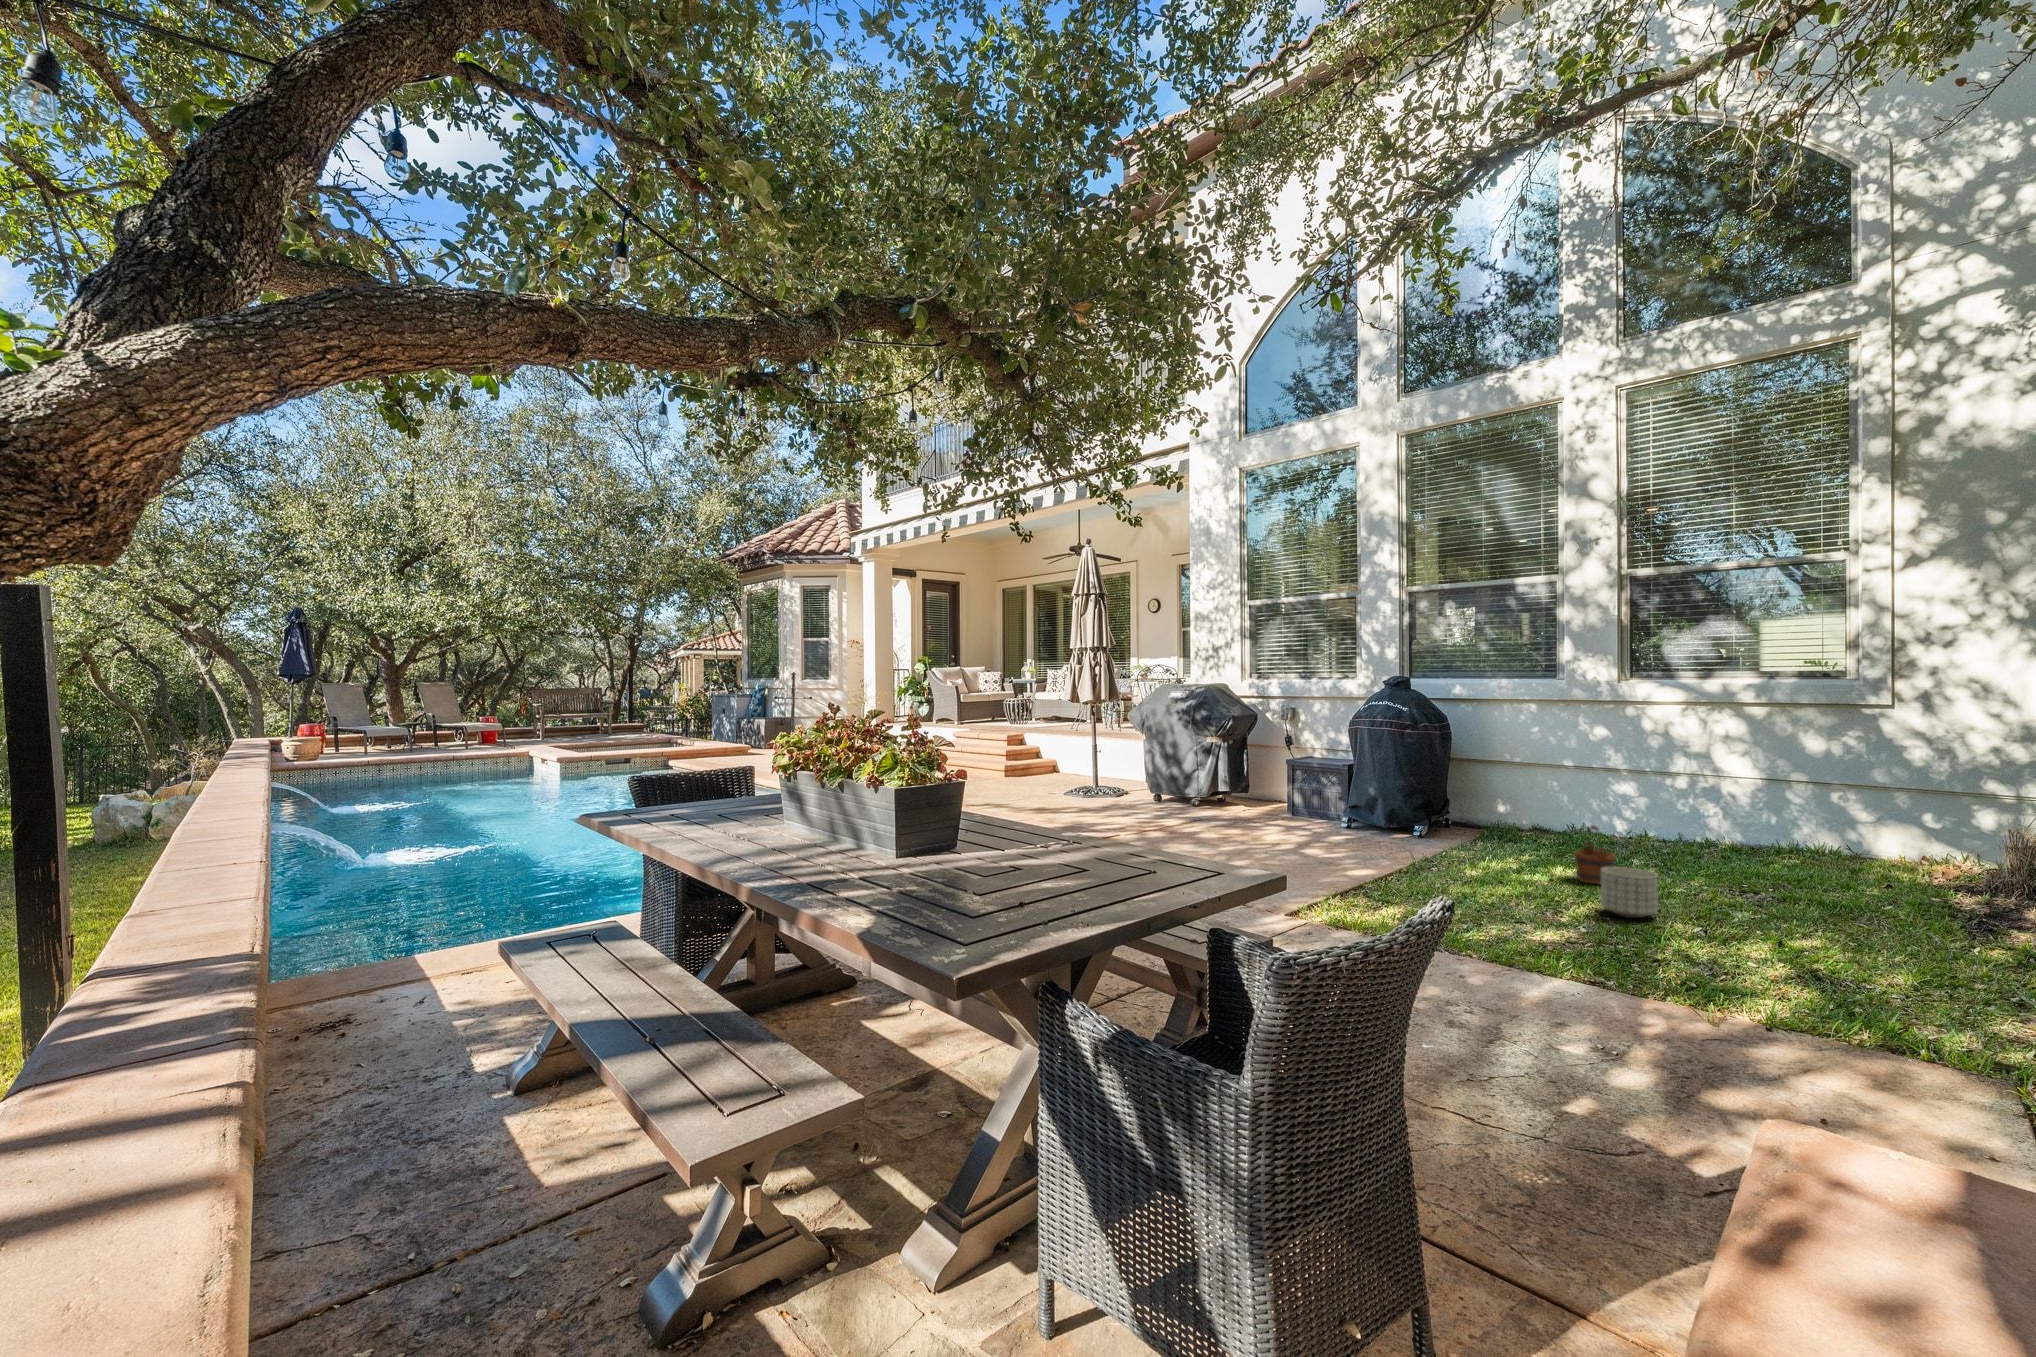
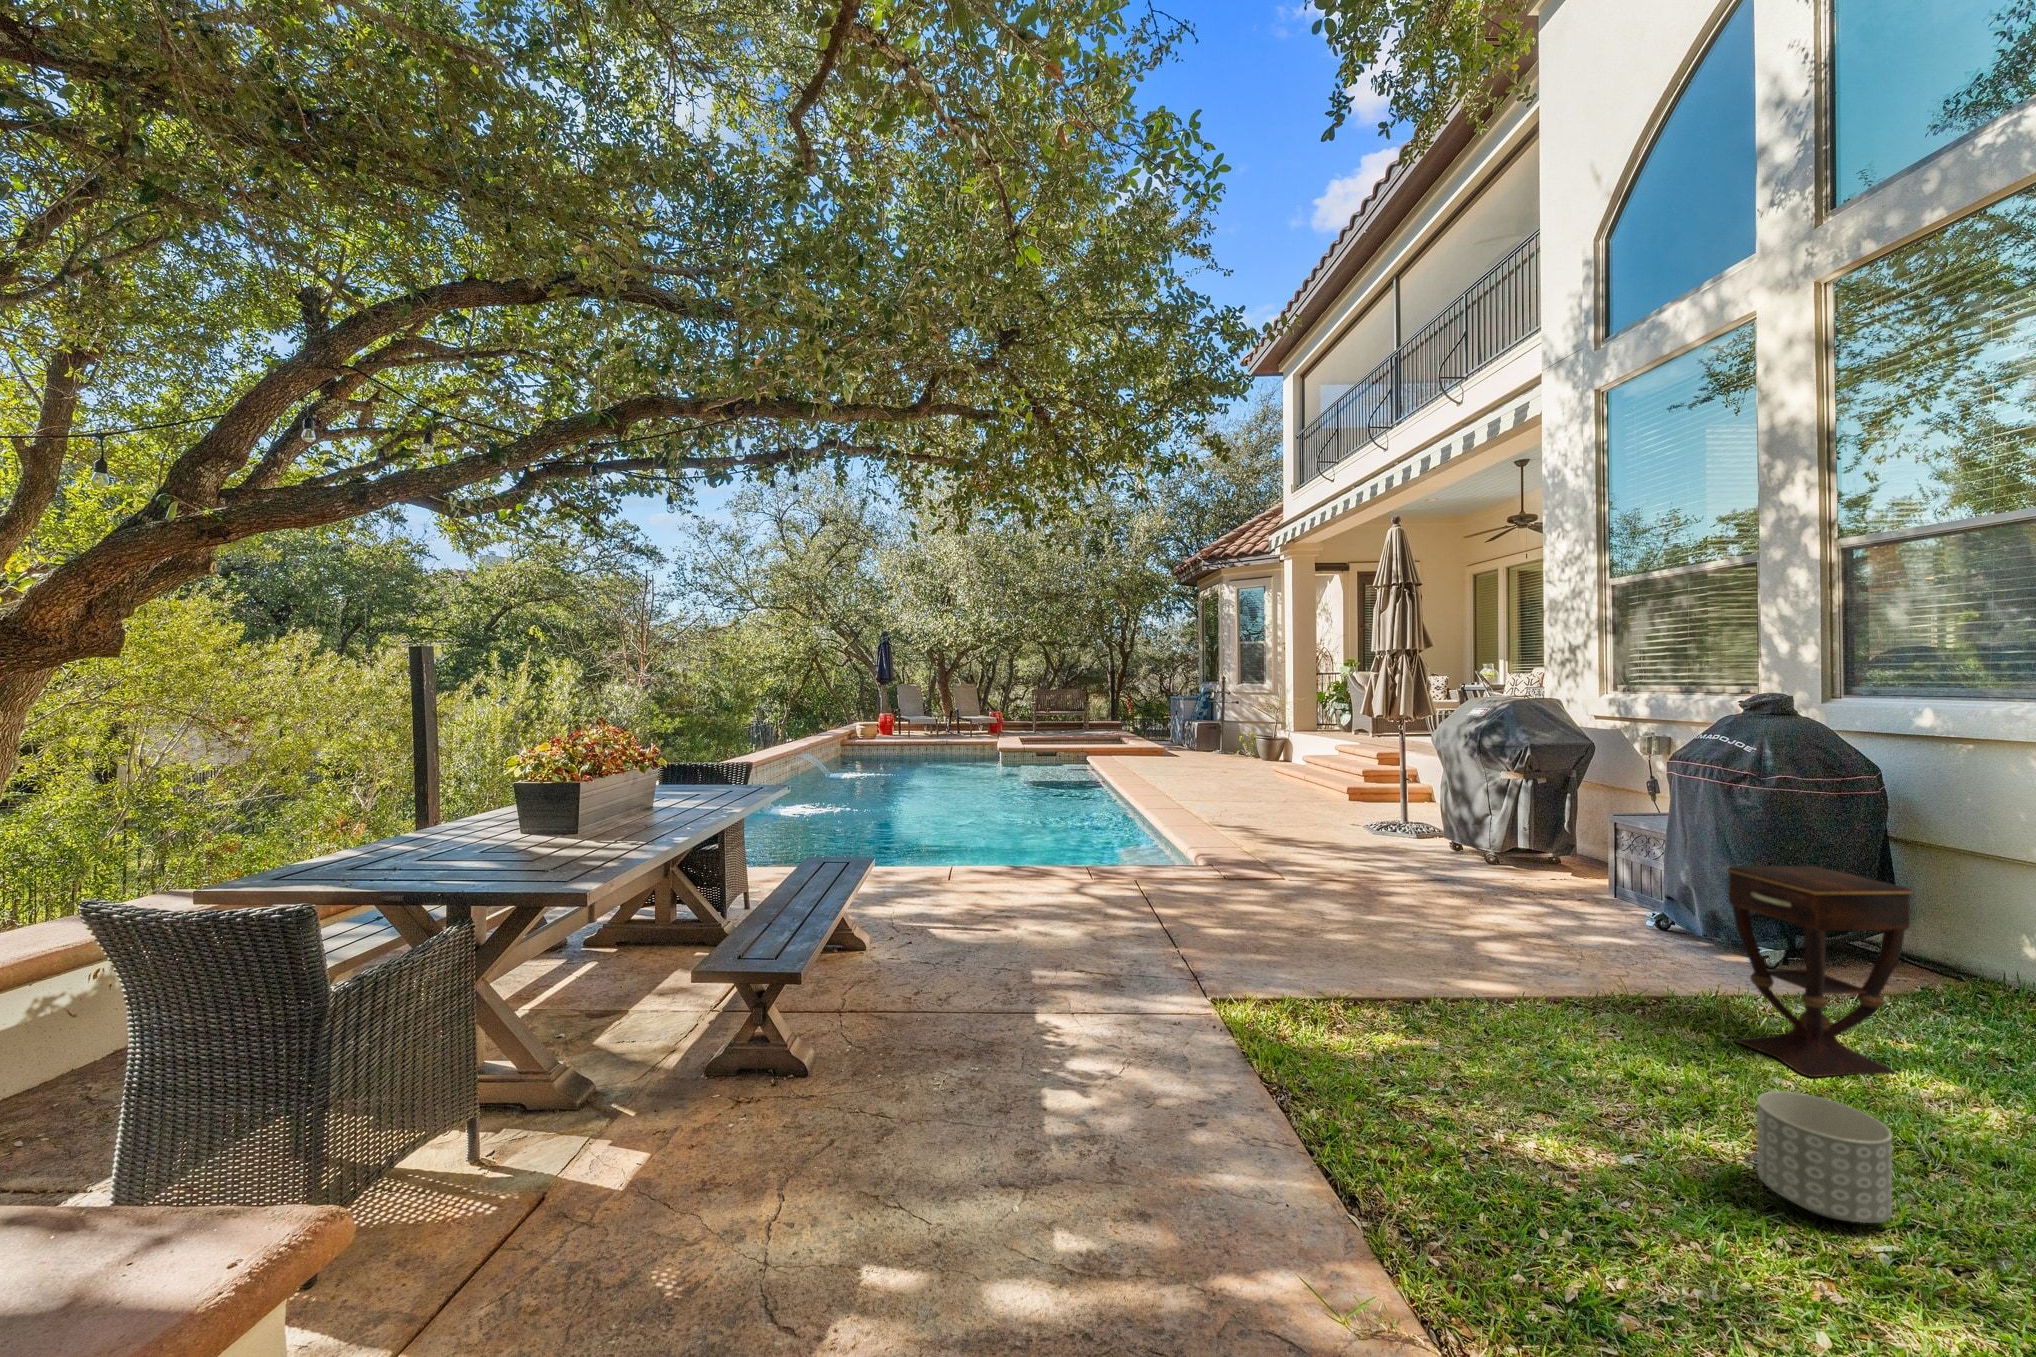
side table: none [1479,767,1550,874] -> present [1727,866,1912,1077]
wooden bucket: present [1575,825,1615,885] -> none [1885,1012,1992,1147]

